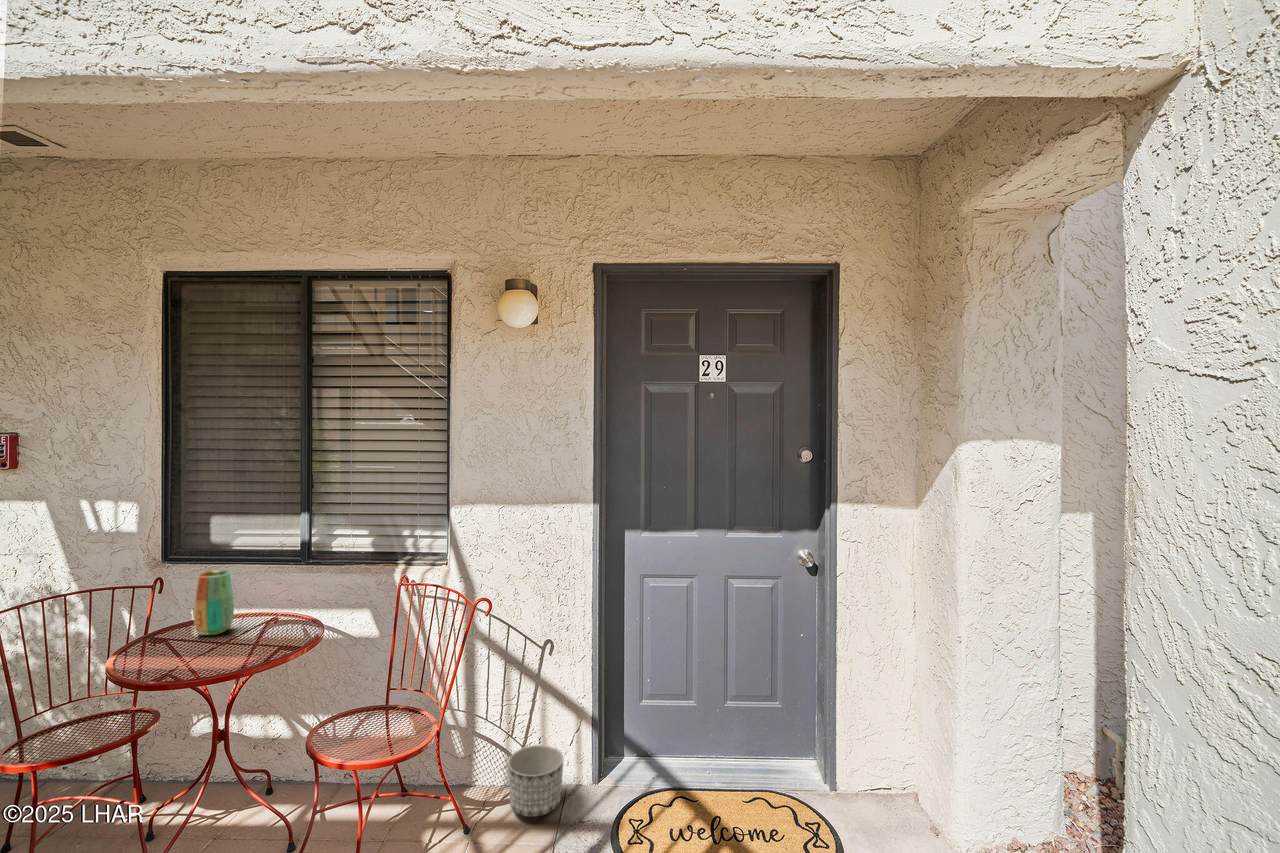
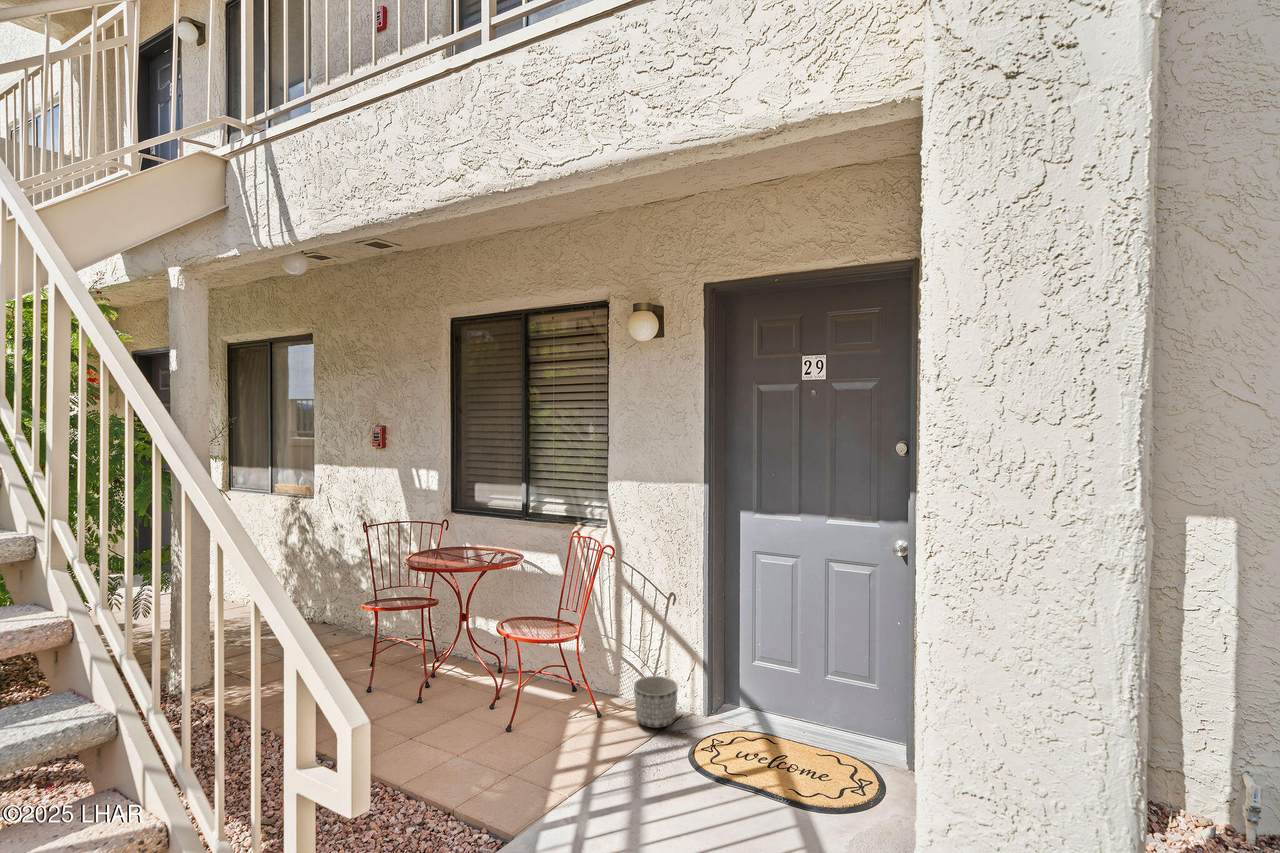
vase: present [194,570,234,635] -> none [455,516,478,558]

